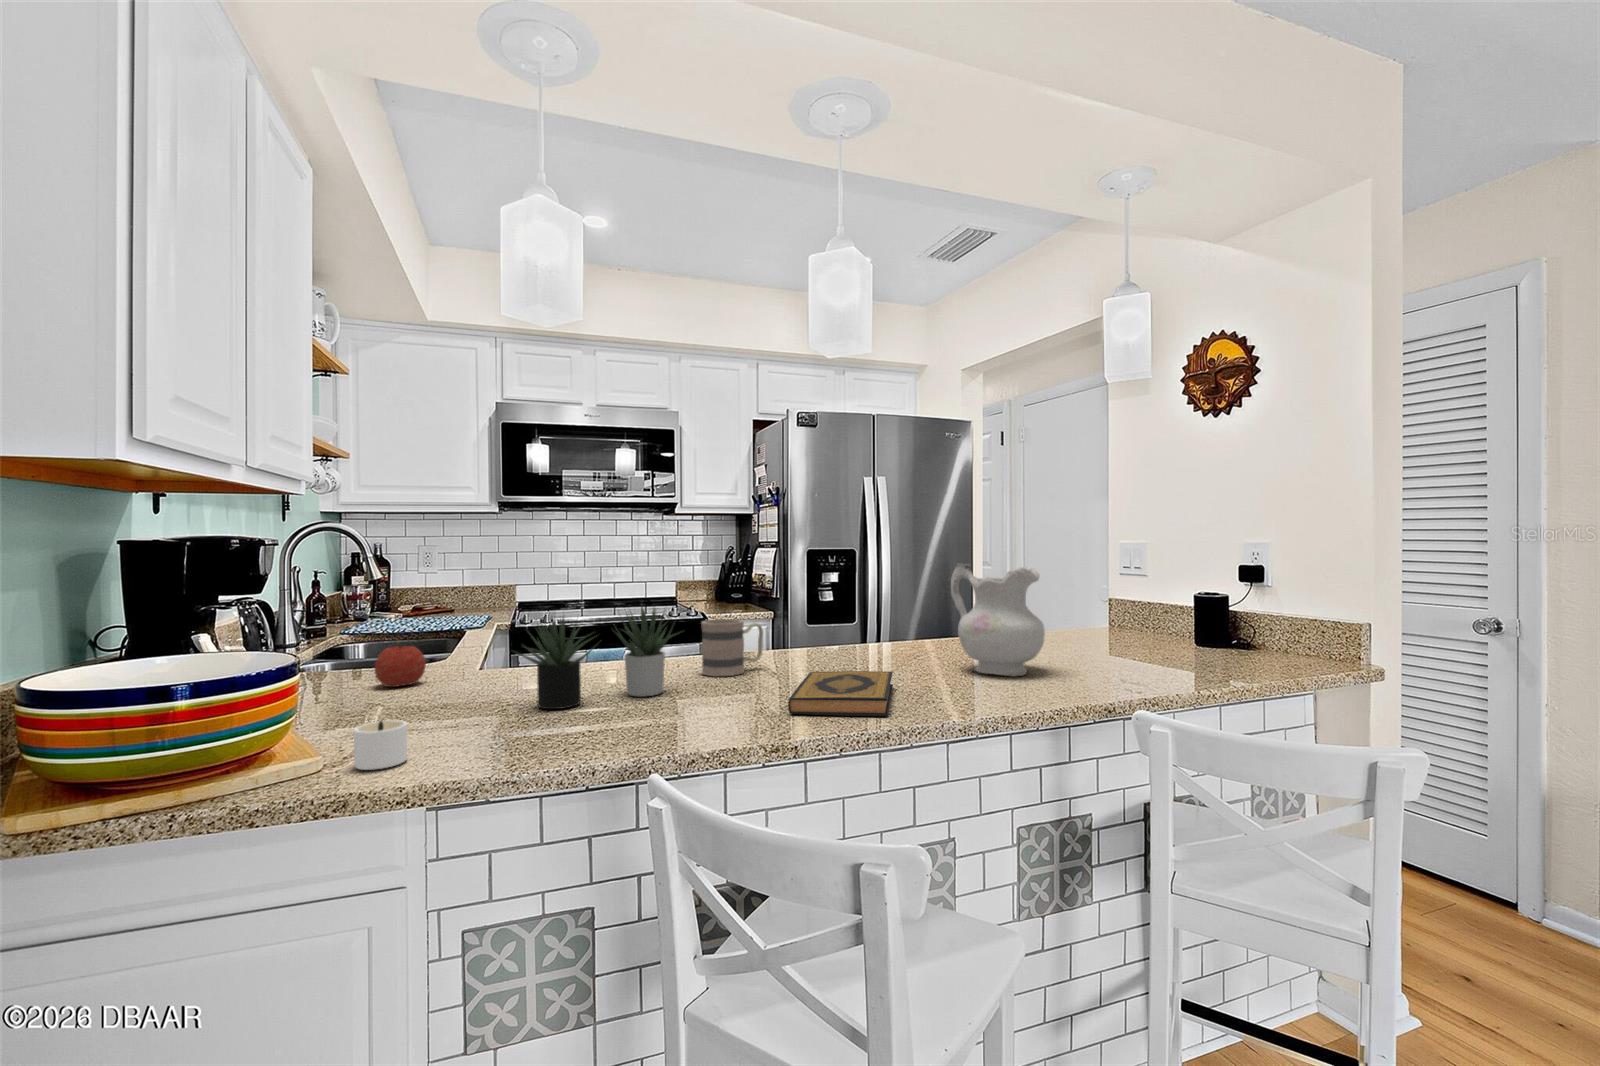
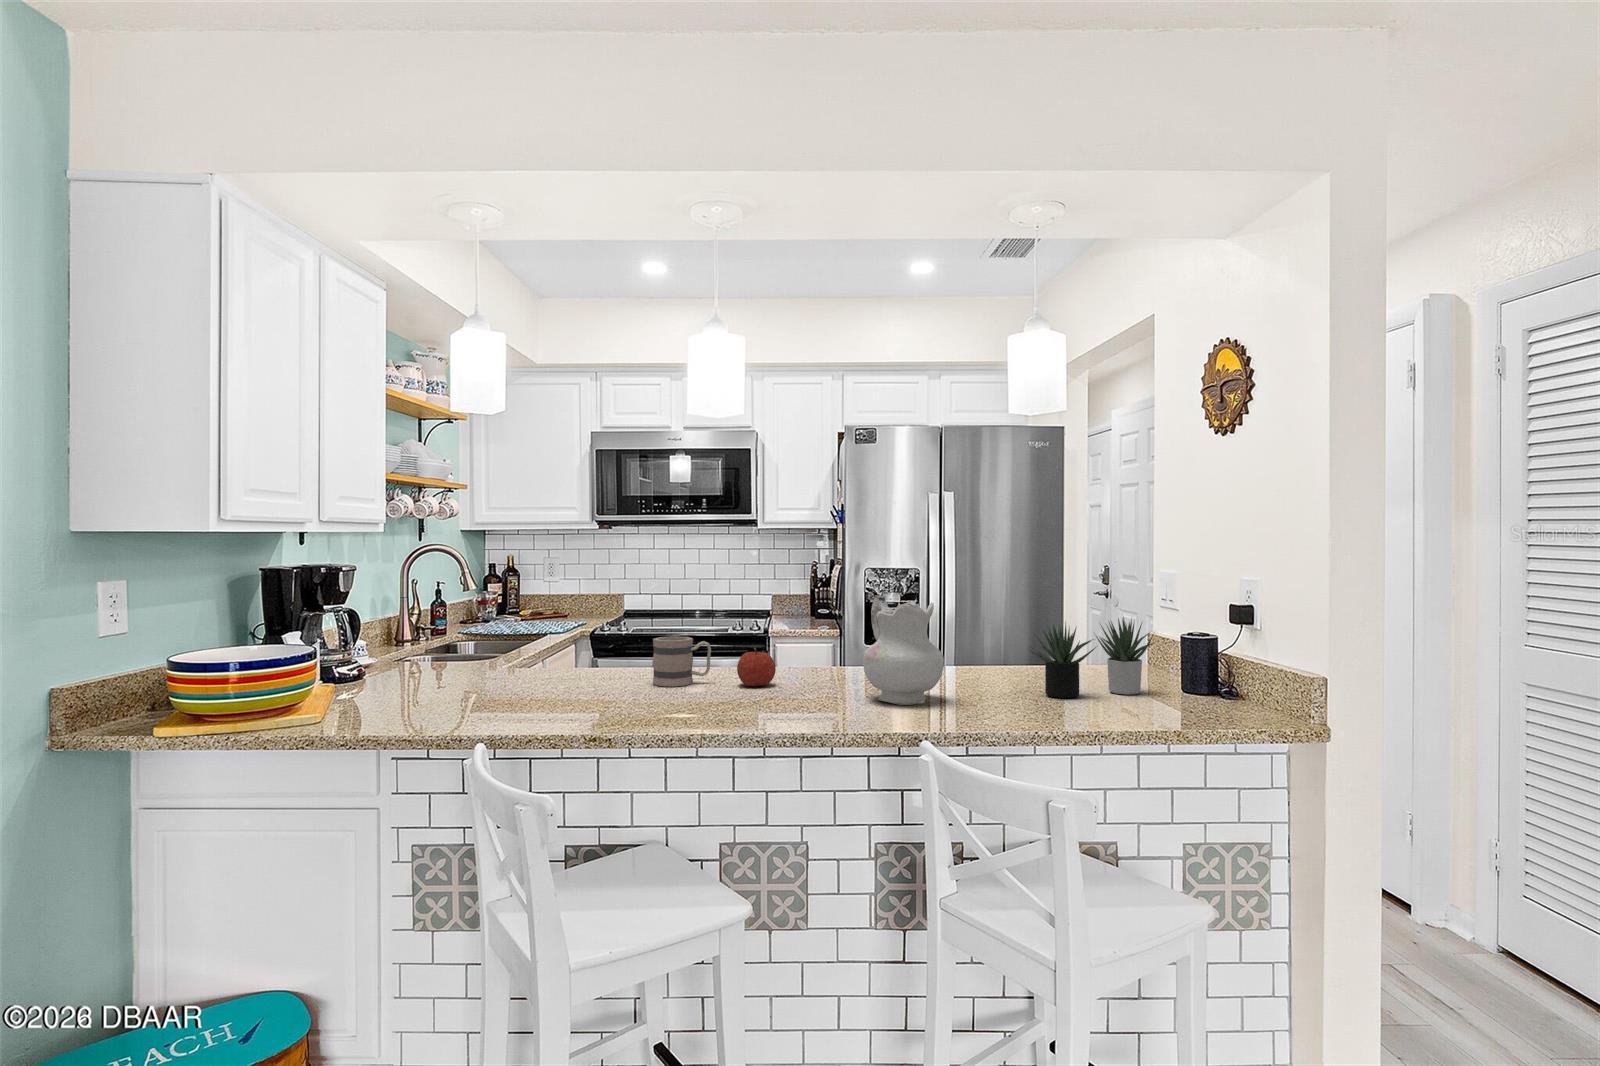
succulent plant: present [518,604,676,709] -> present [1029,617,1154,698]
fruit: present [375,642,426,687] -> present [737,648,776,686]
hardback book: present [788,671,893,716] -> none [651,687,778,724]
candle: present [354,720,407,770] -> none [338,693,385,724]

